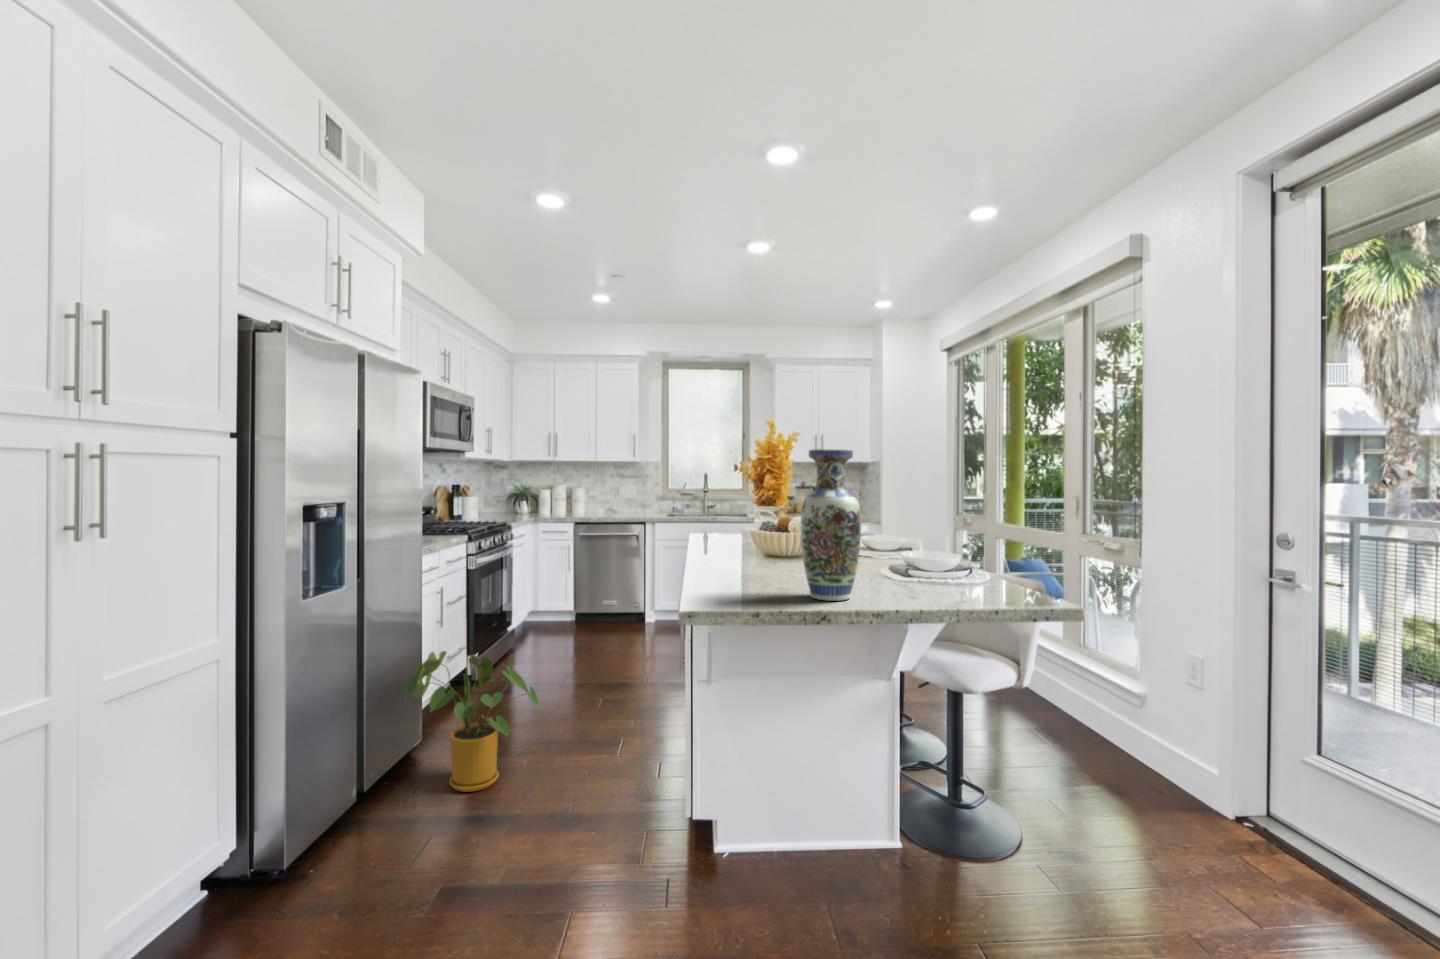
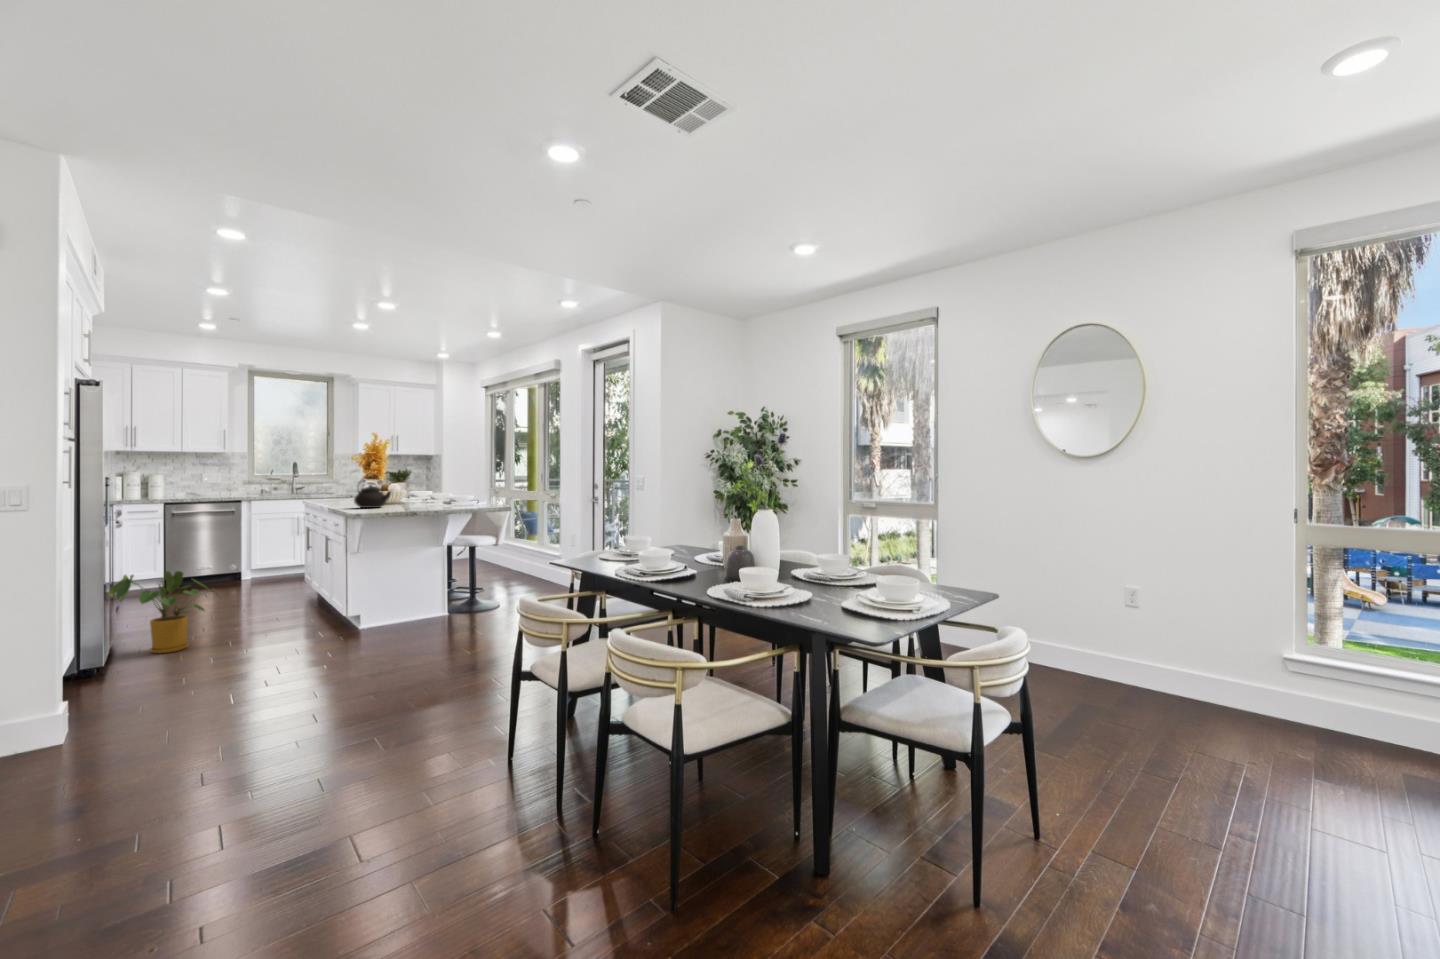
vase: present [800,449,861,601] -> none [401,449,428,510]
teapot: none [722,509,790,577] -> present [354,476,391,508]

